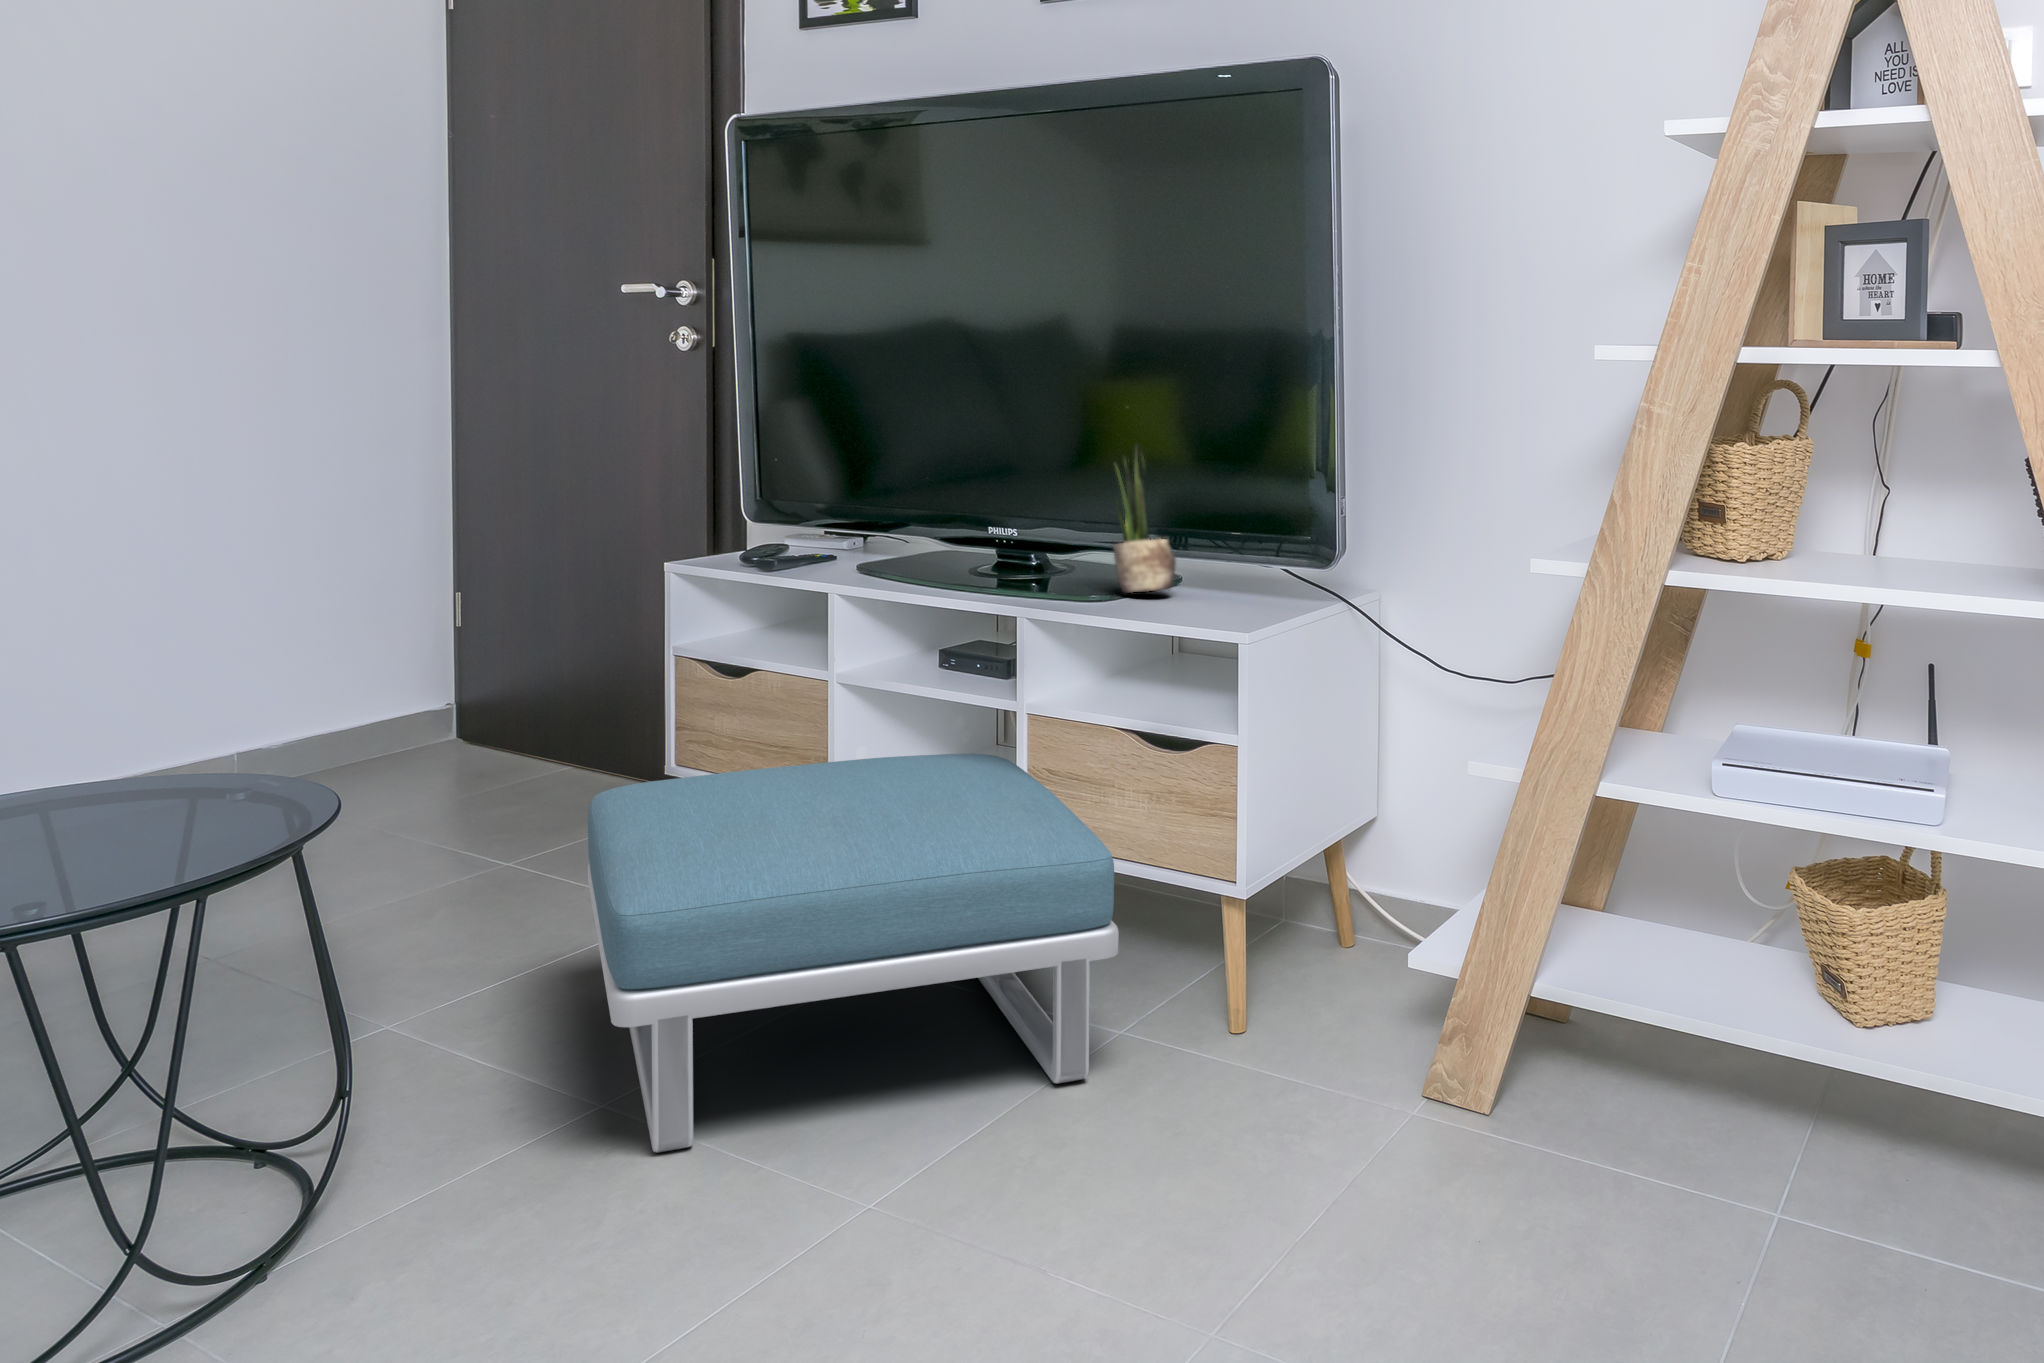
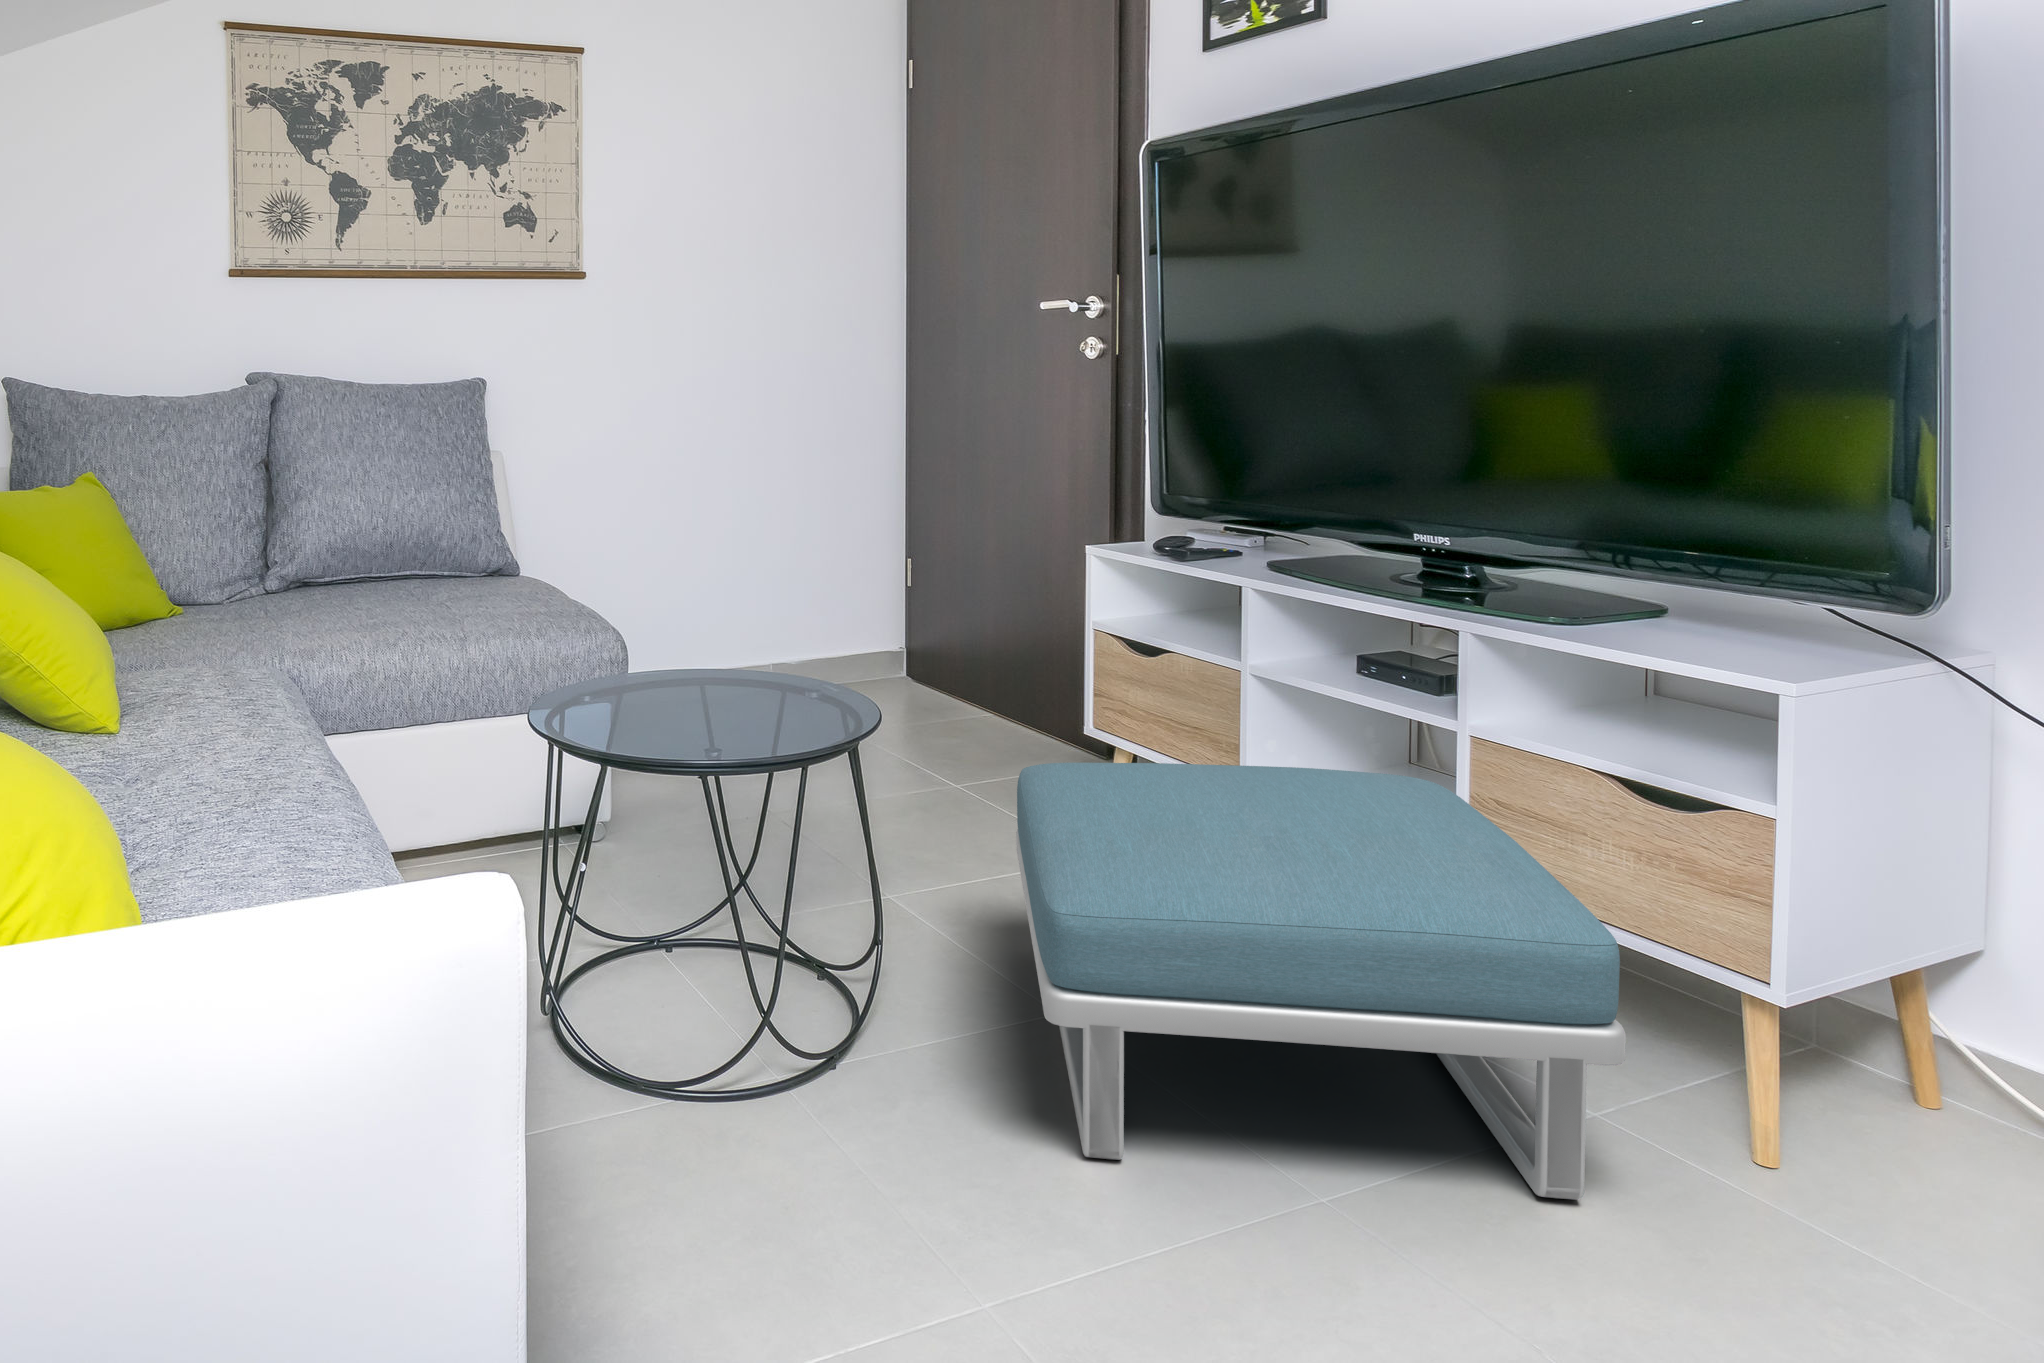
potted plant: present [1113,445,1176,593] -> none [1585,446,1670,618]

